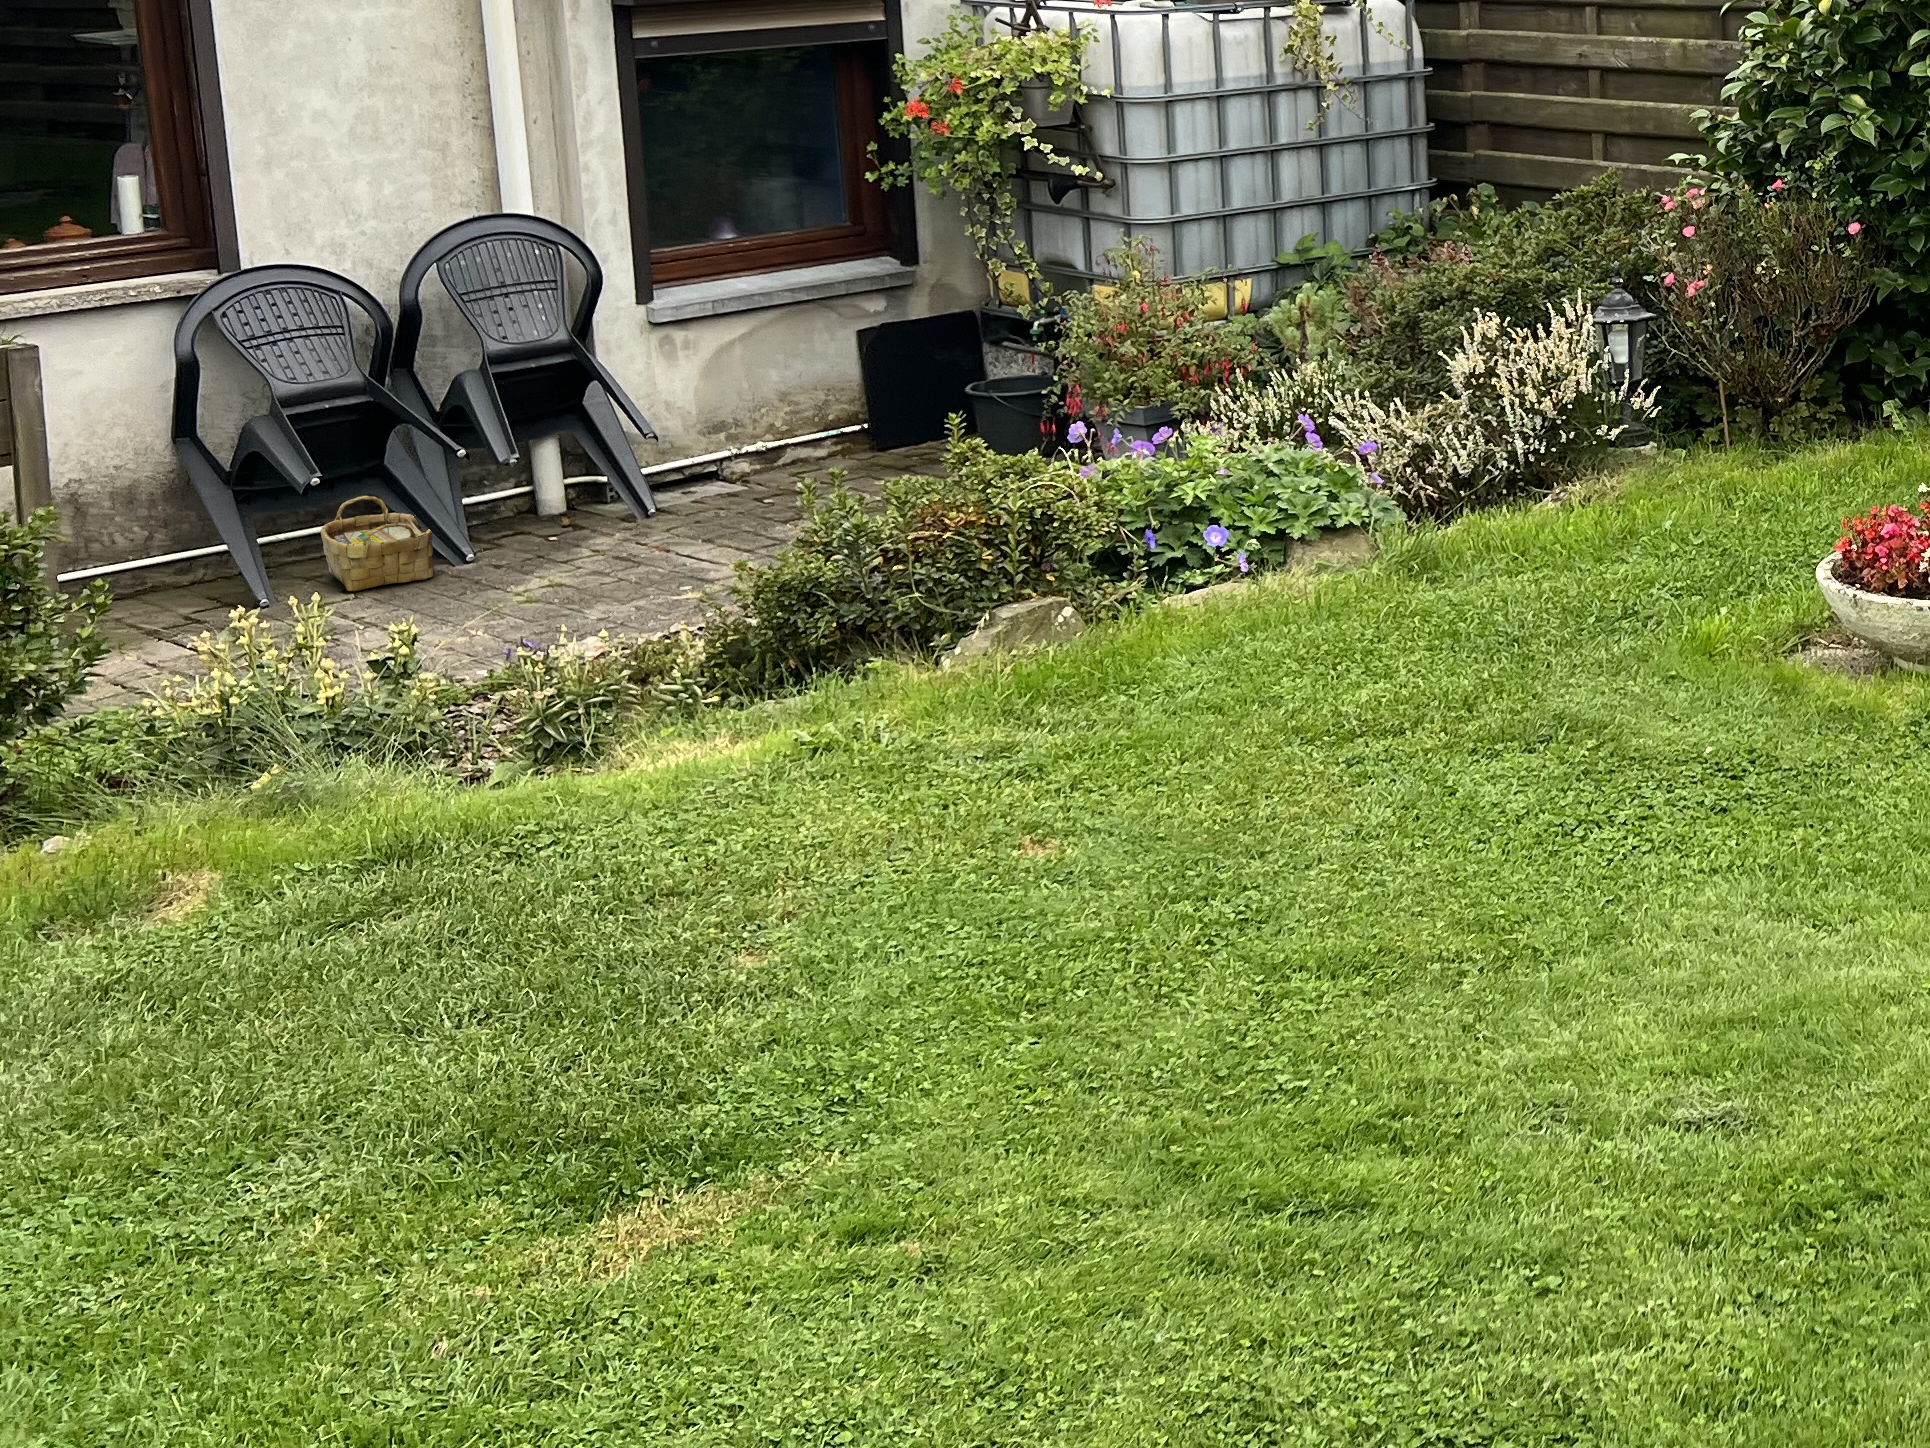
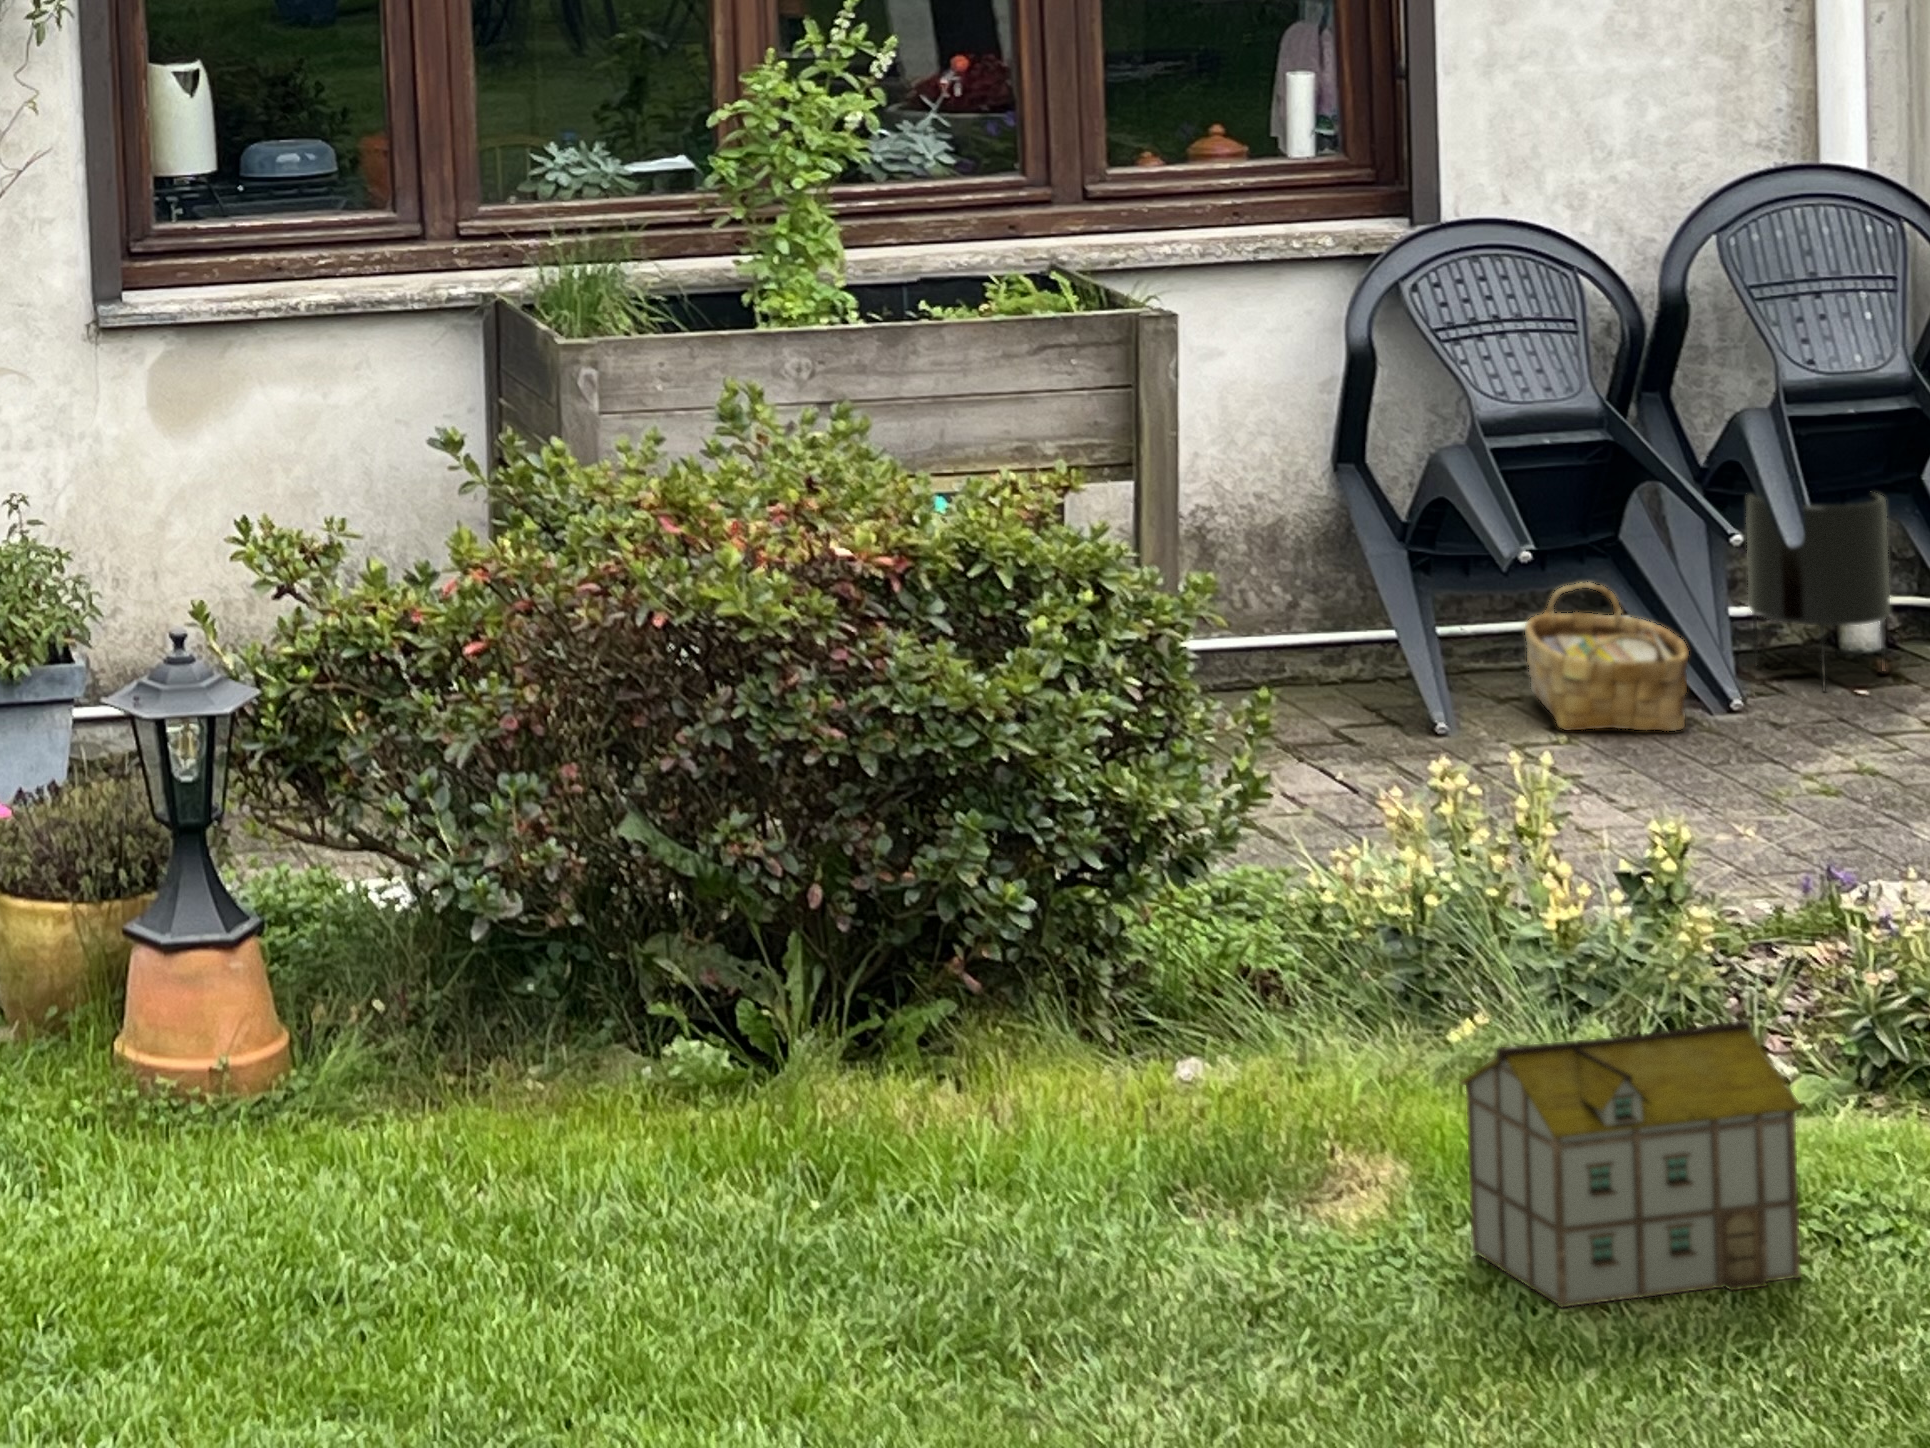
planter: none [469,412,566,538] -> present [1747,493,1890,689]
toy house: none [246,716,459,896] -> present [1460,1020,1801,1307]

